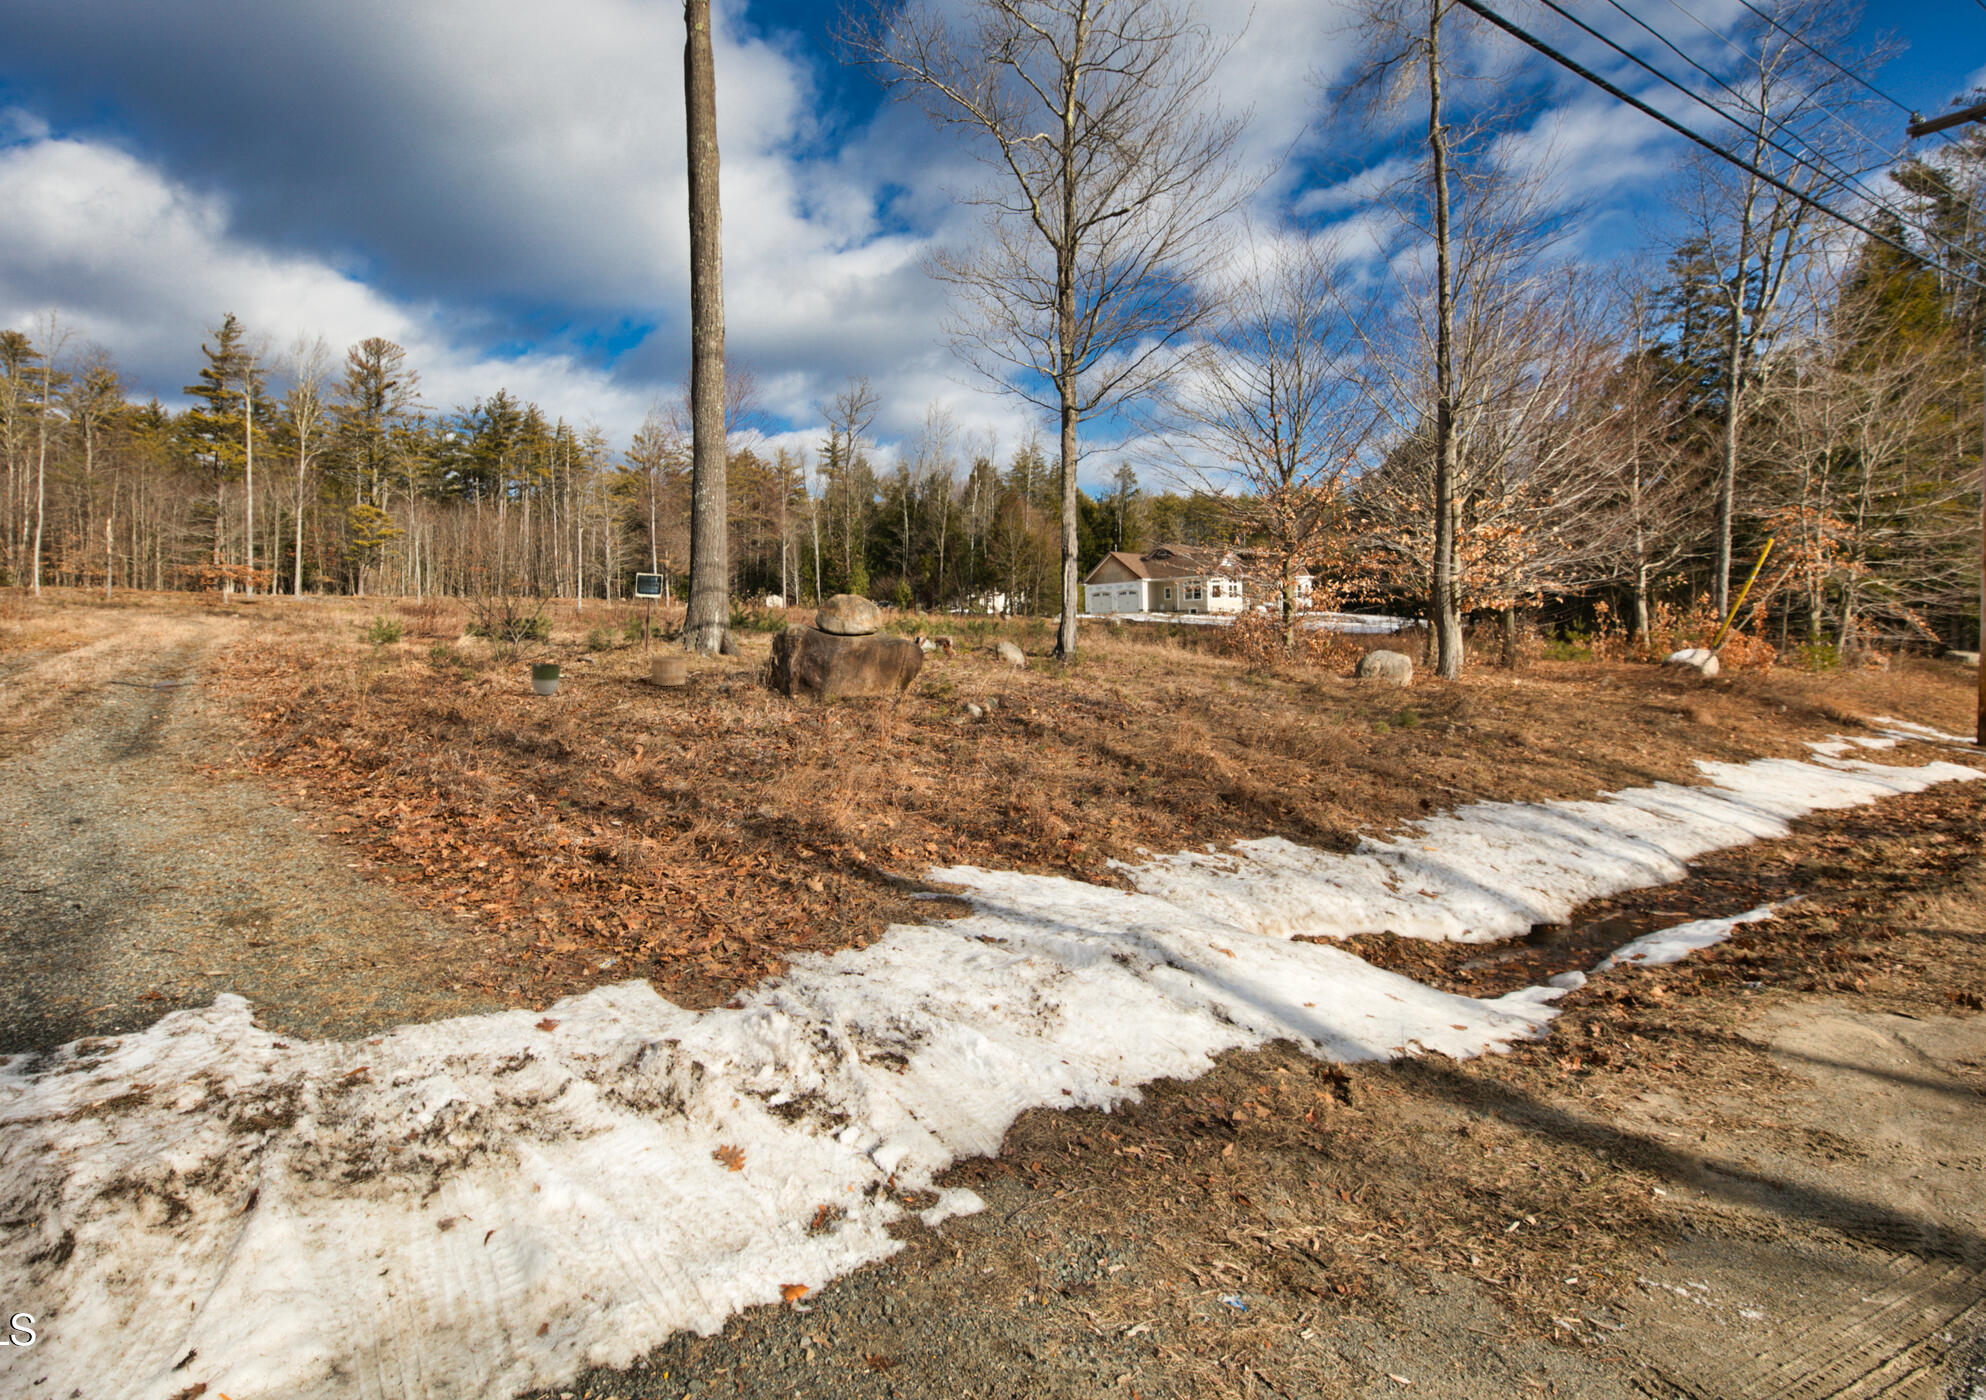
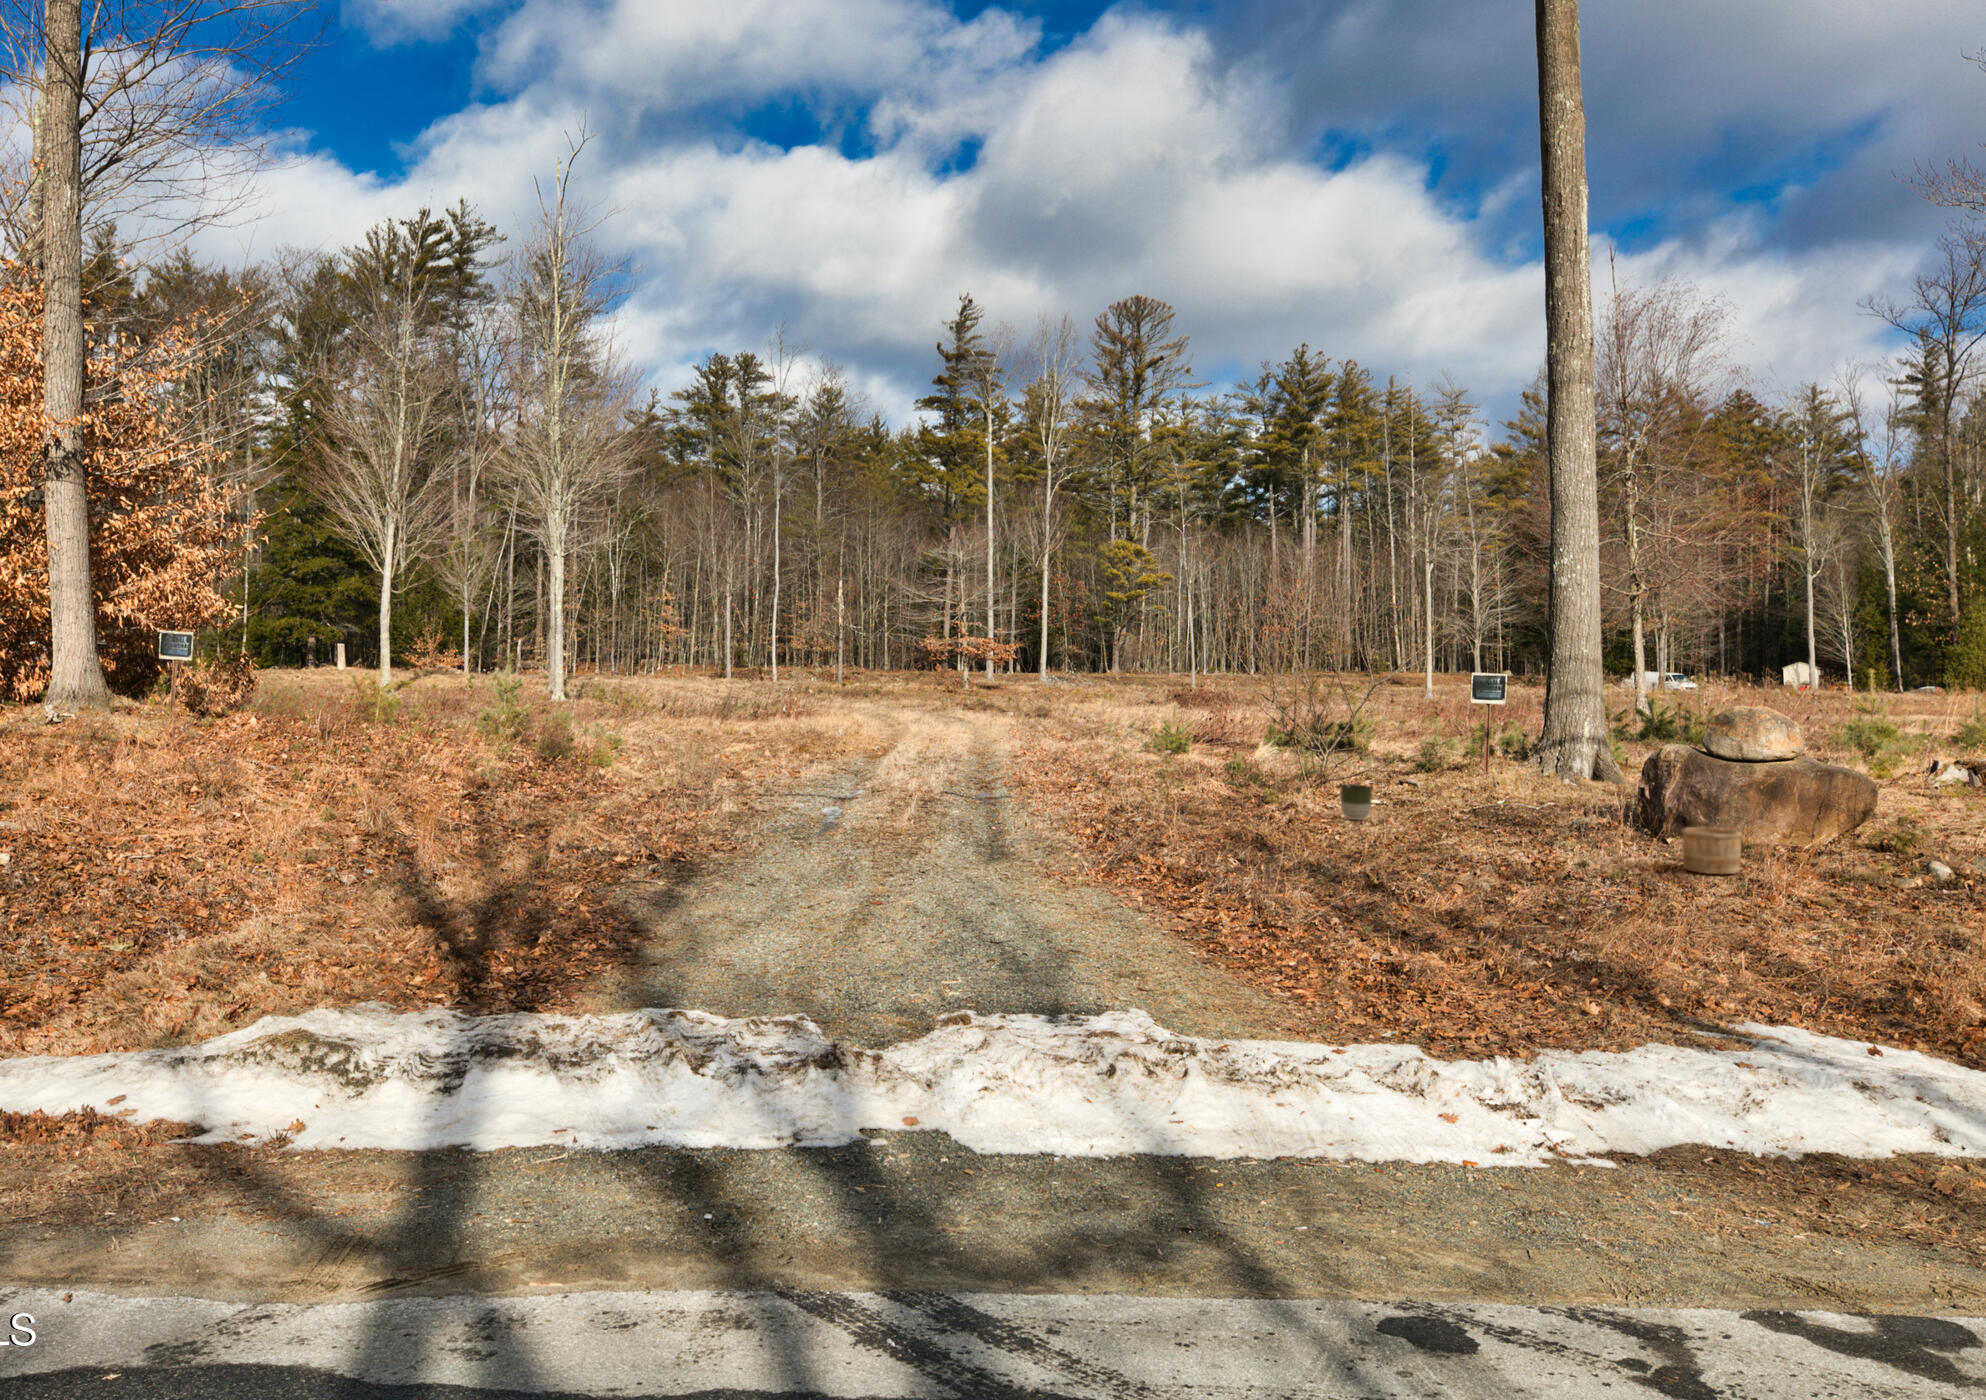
wooden bucket: present [652,656,686,686] -> present [1682,827,1742,874]

